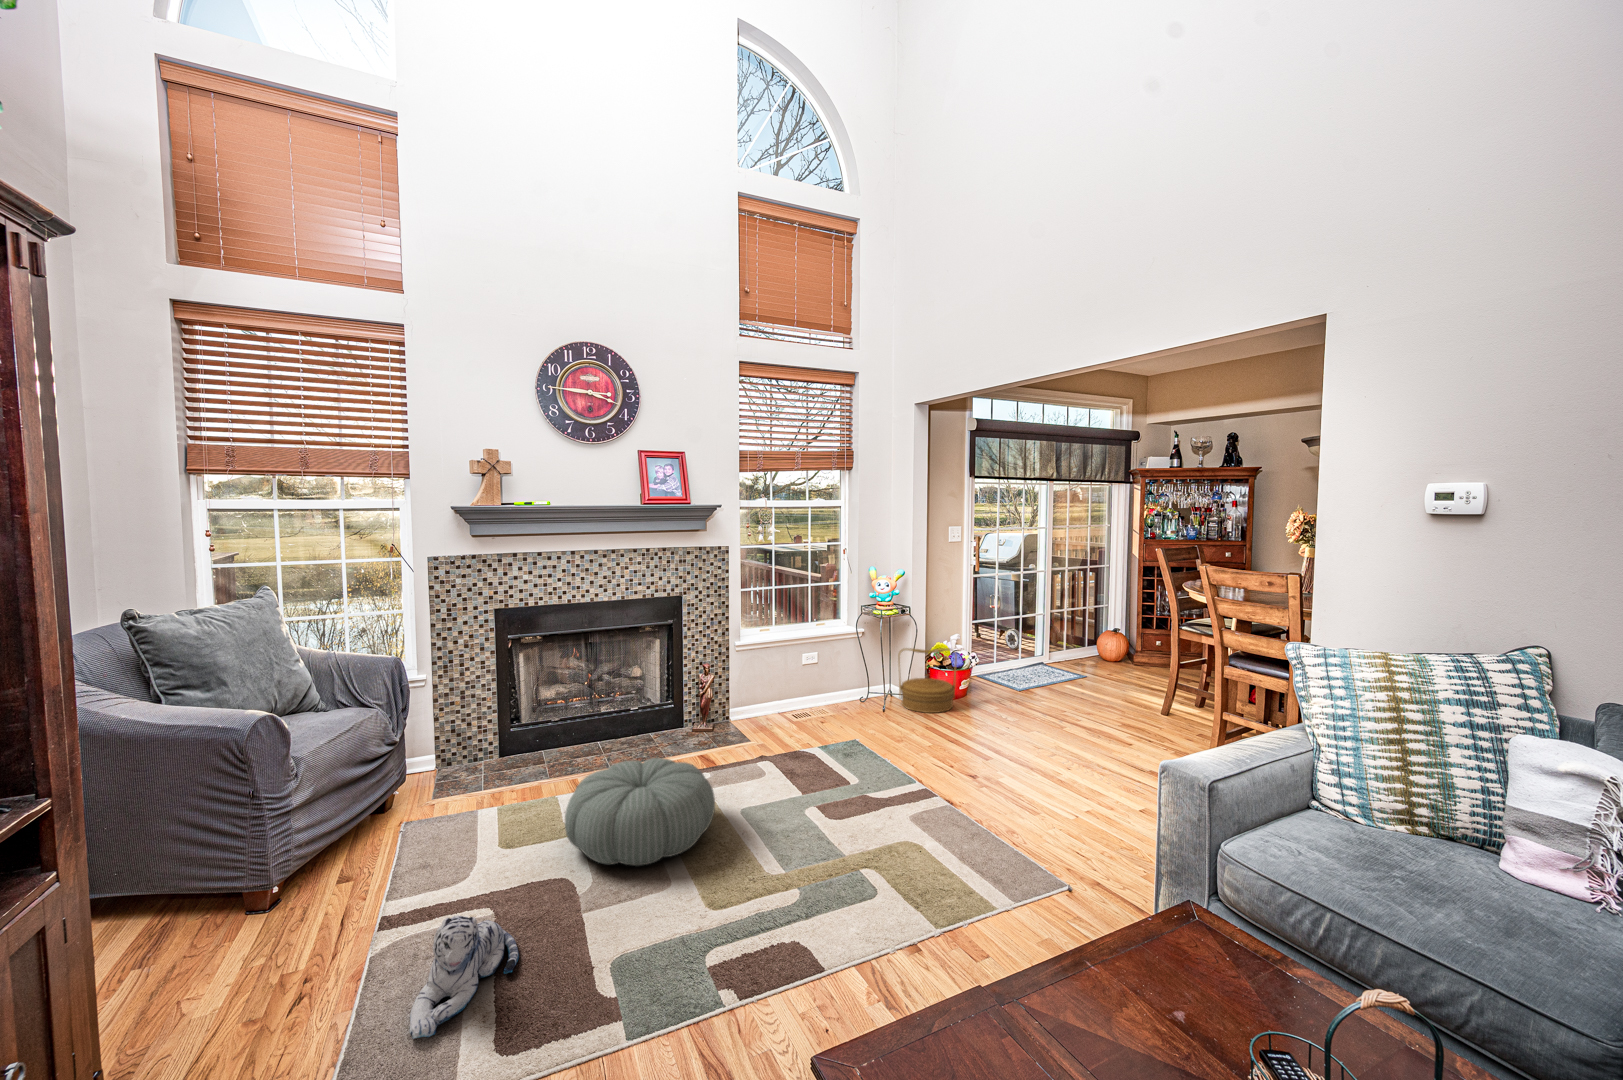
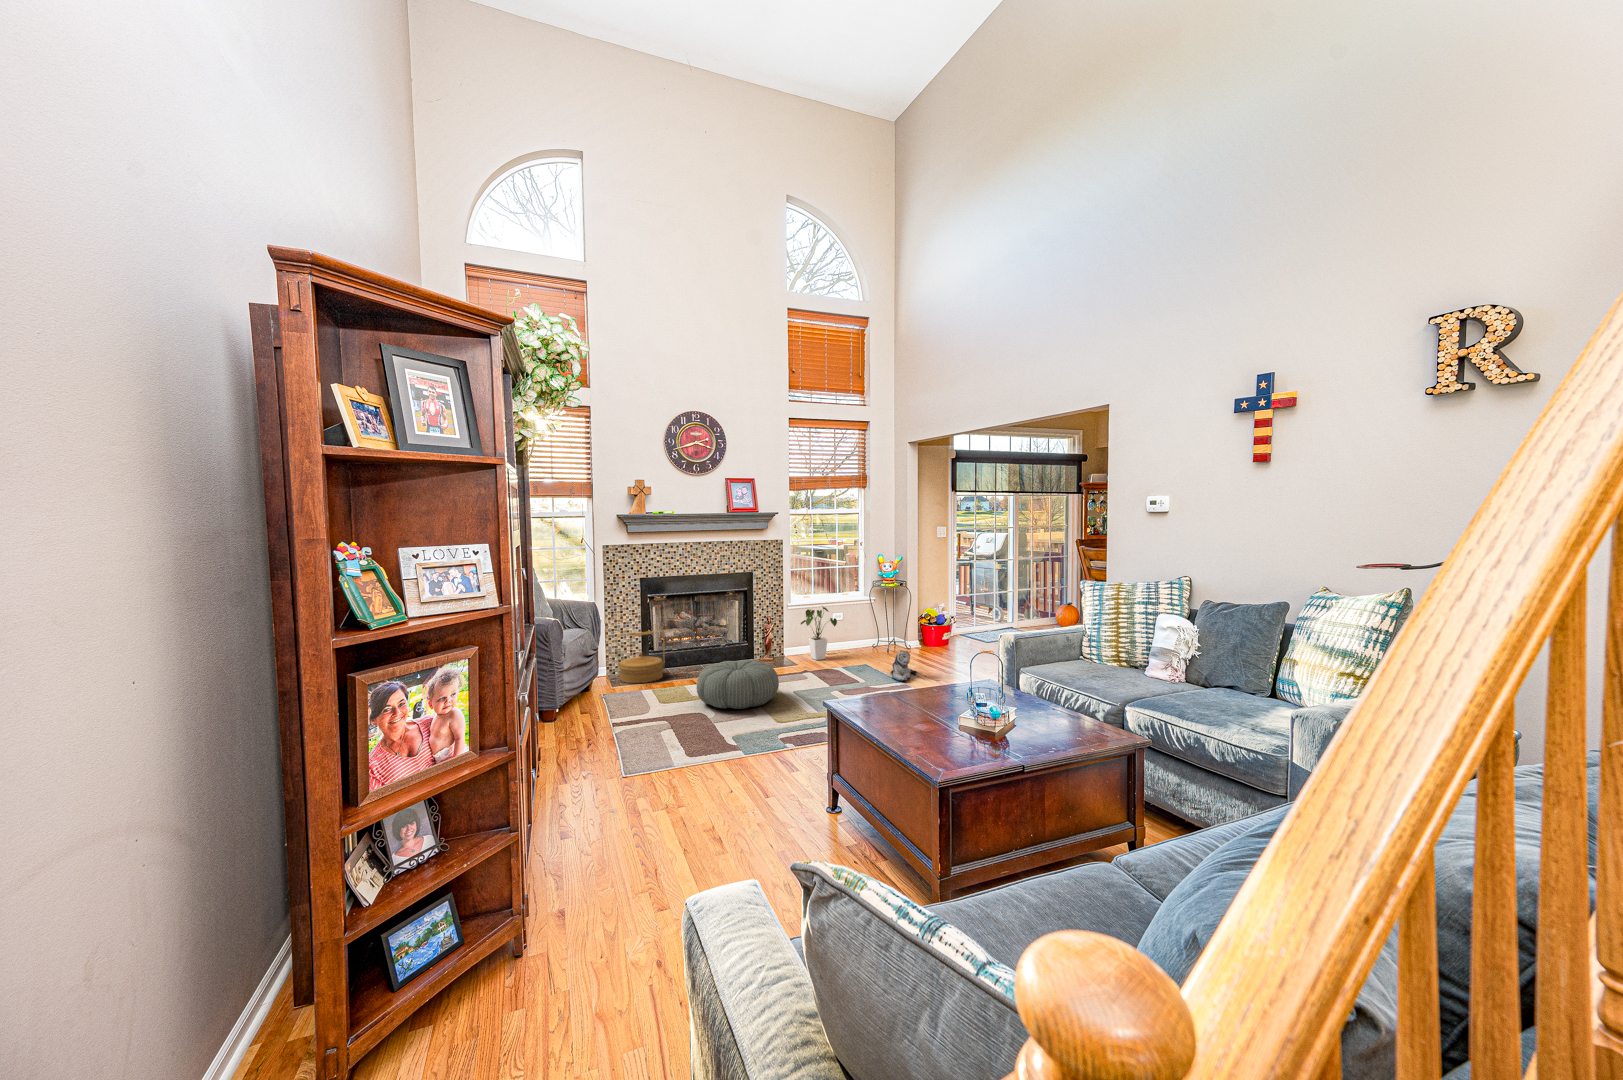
house plant: none [755,643,810,729] -> present [801,606,837,660]
woven basket: present [898,648,957,713] -> present [617,630,665,683]
plush toy: present [410,915,519,1039] -> present [890,650,917,681]

